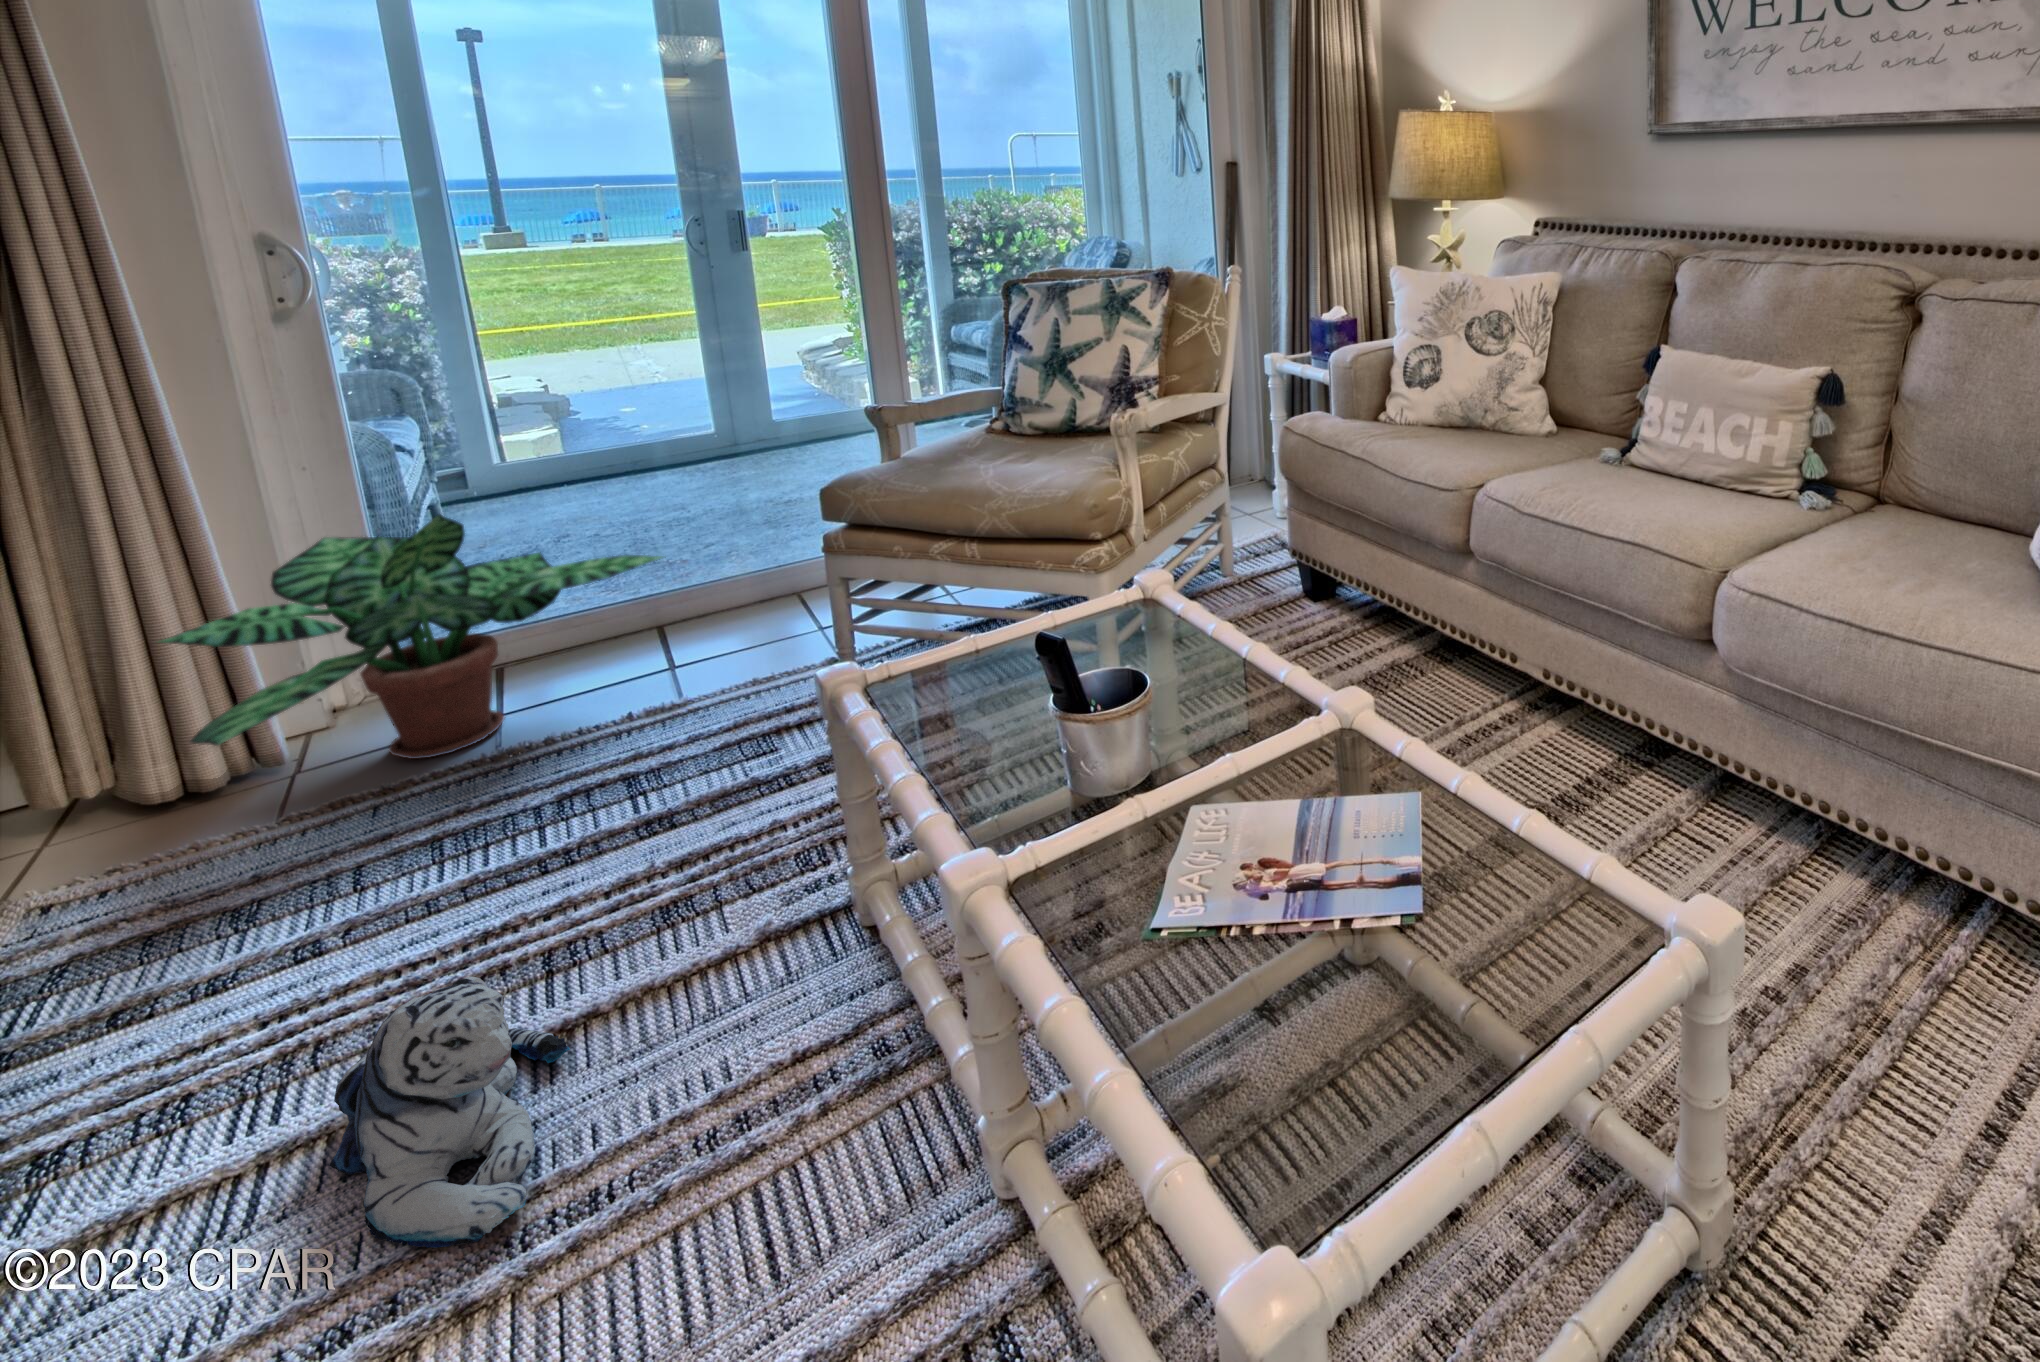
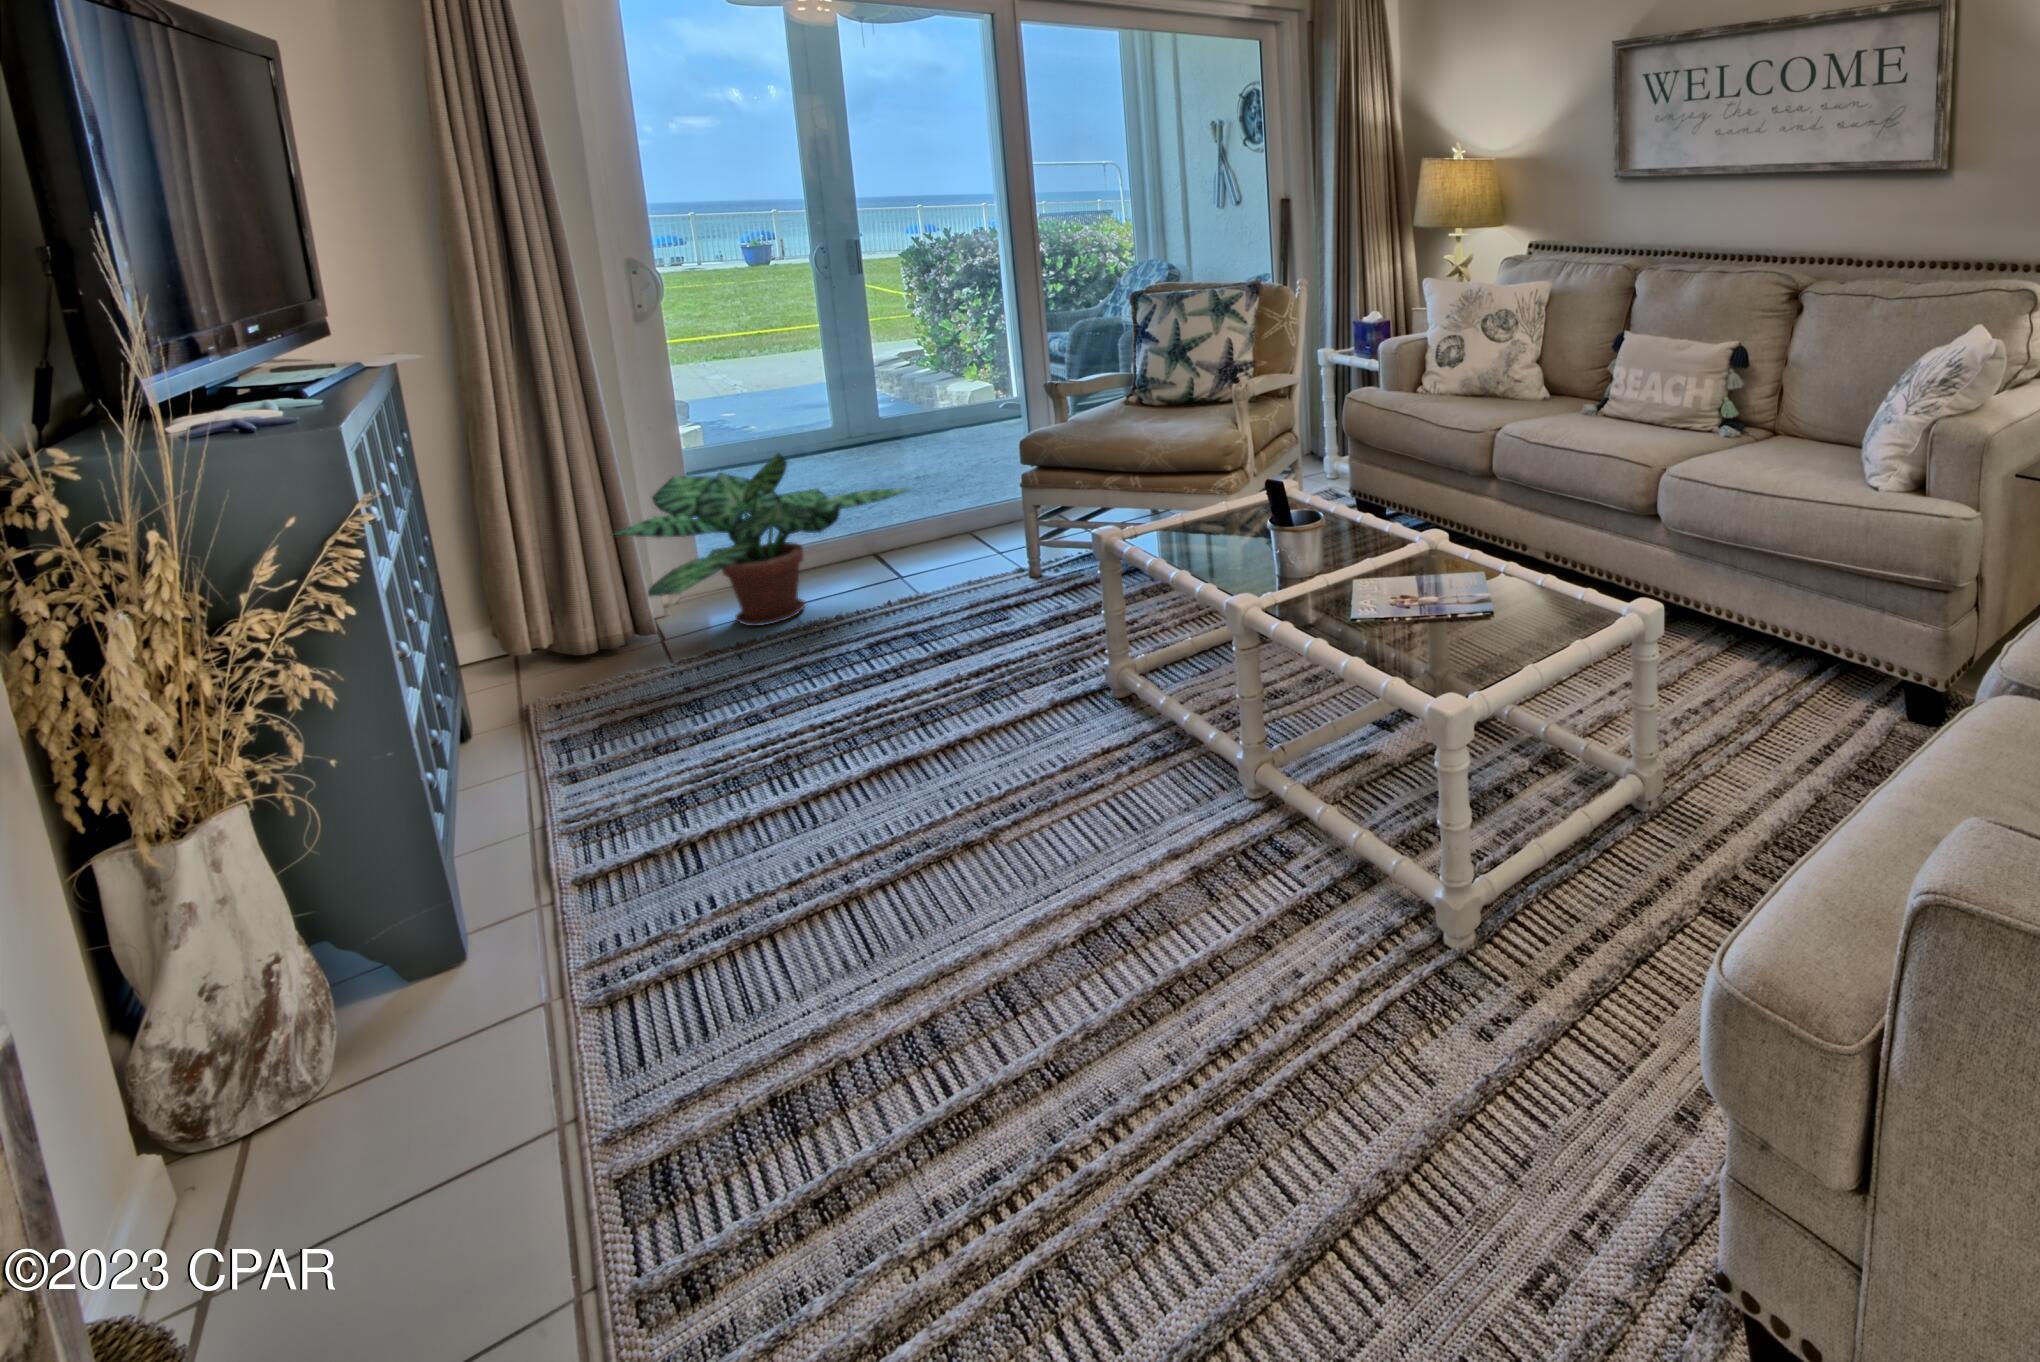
plush toy: present [329,977,570,1248] -> none [846,689,979,826]

